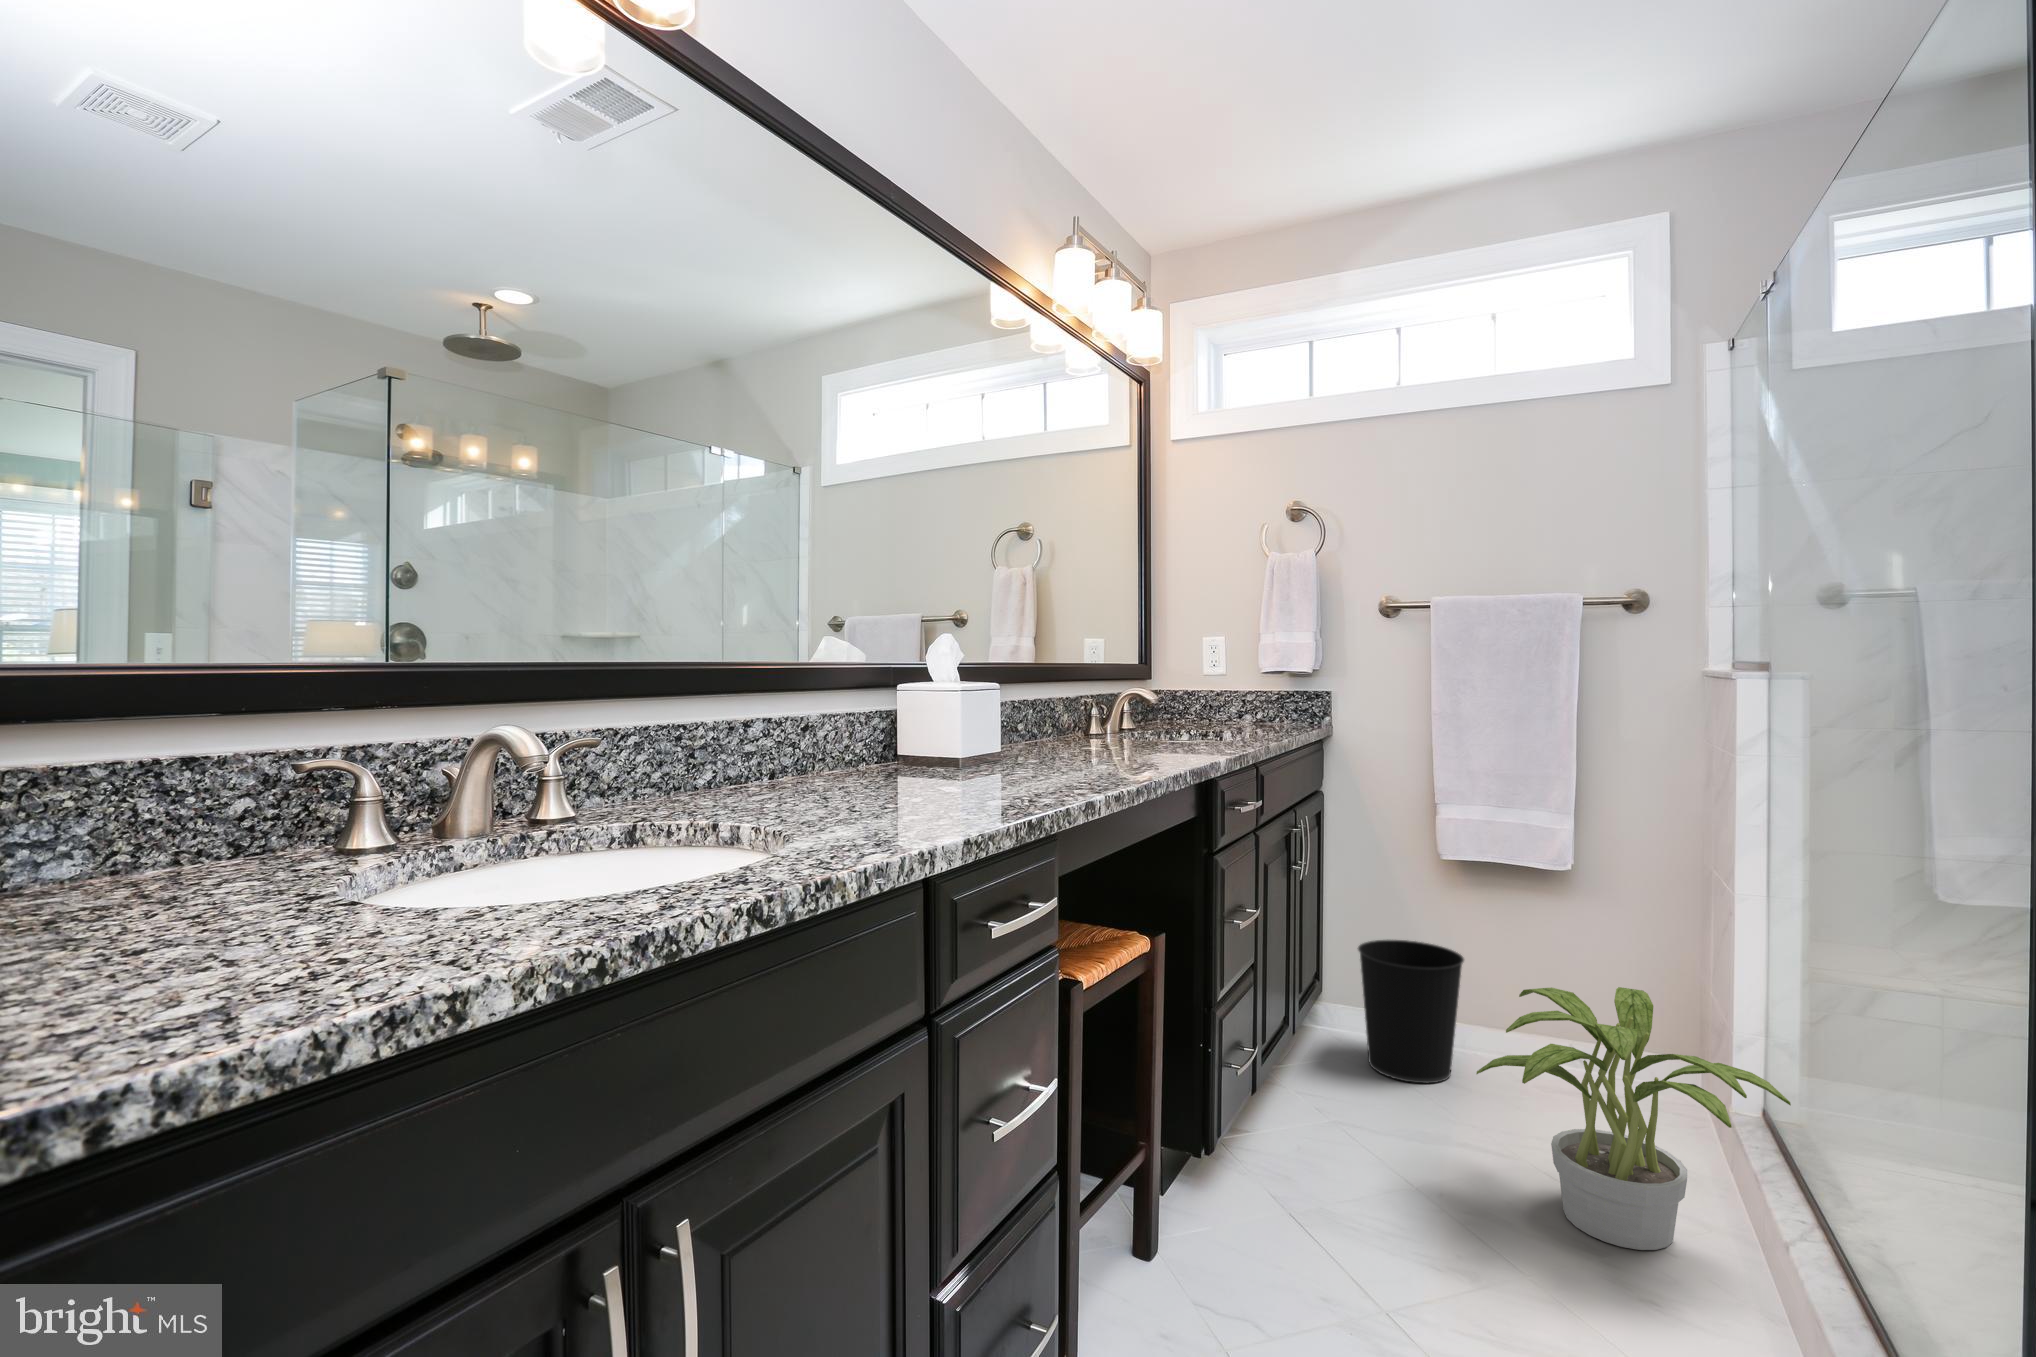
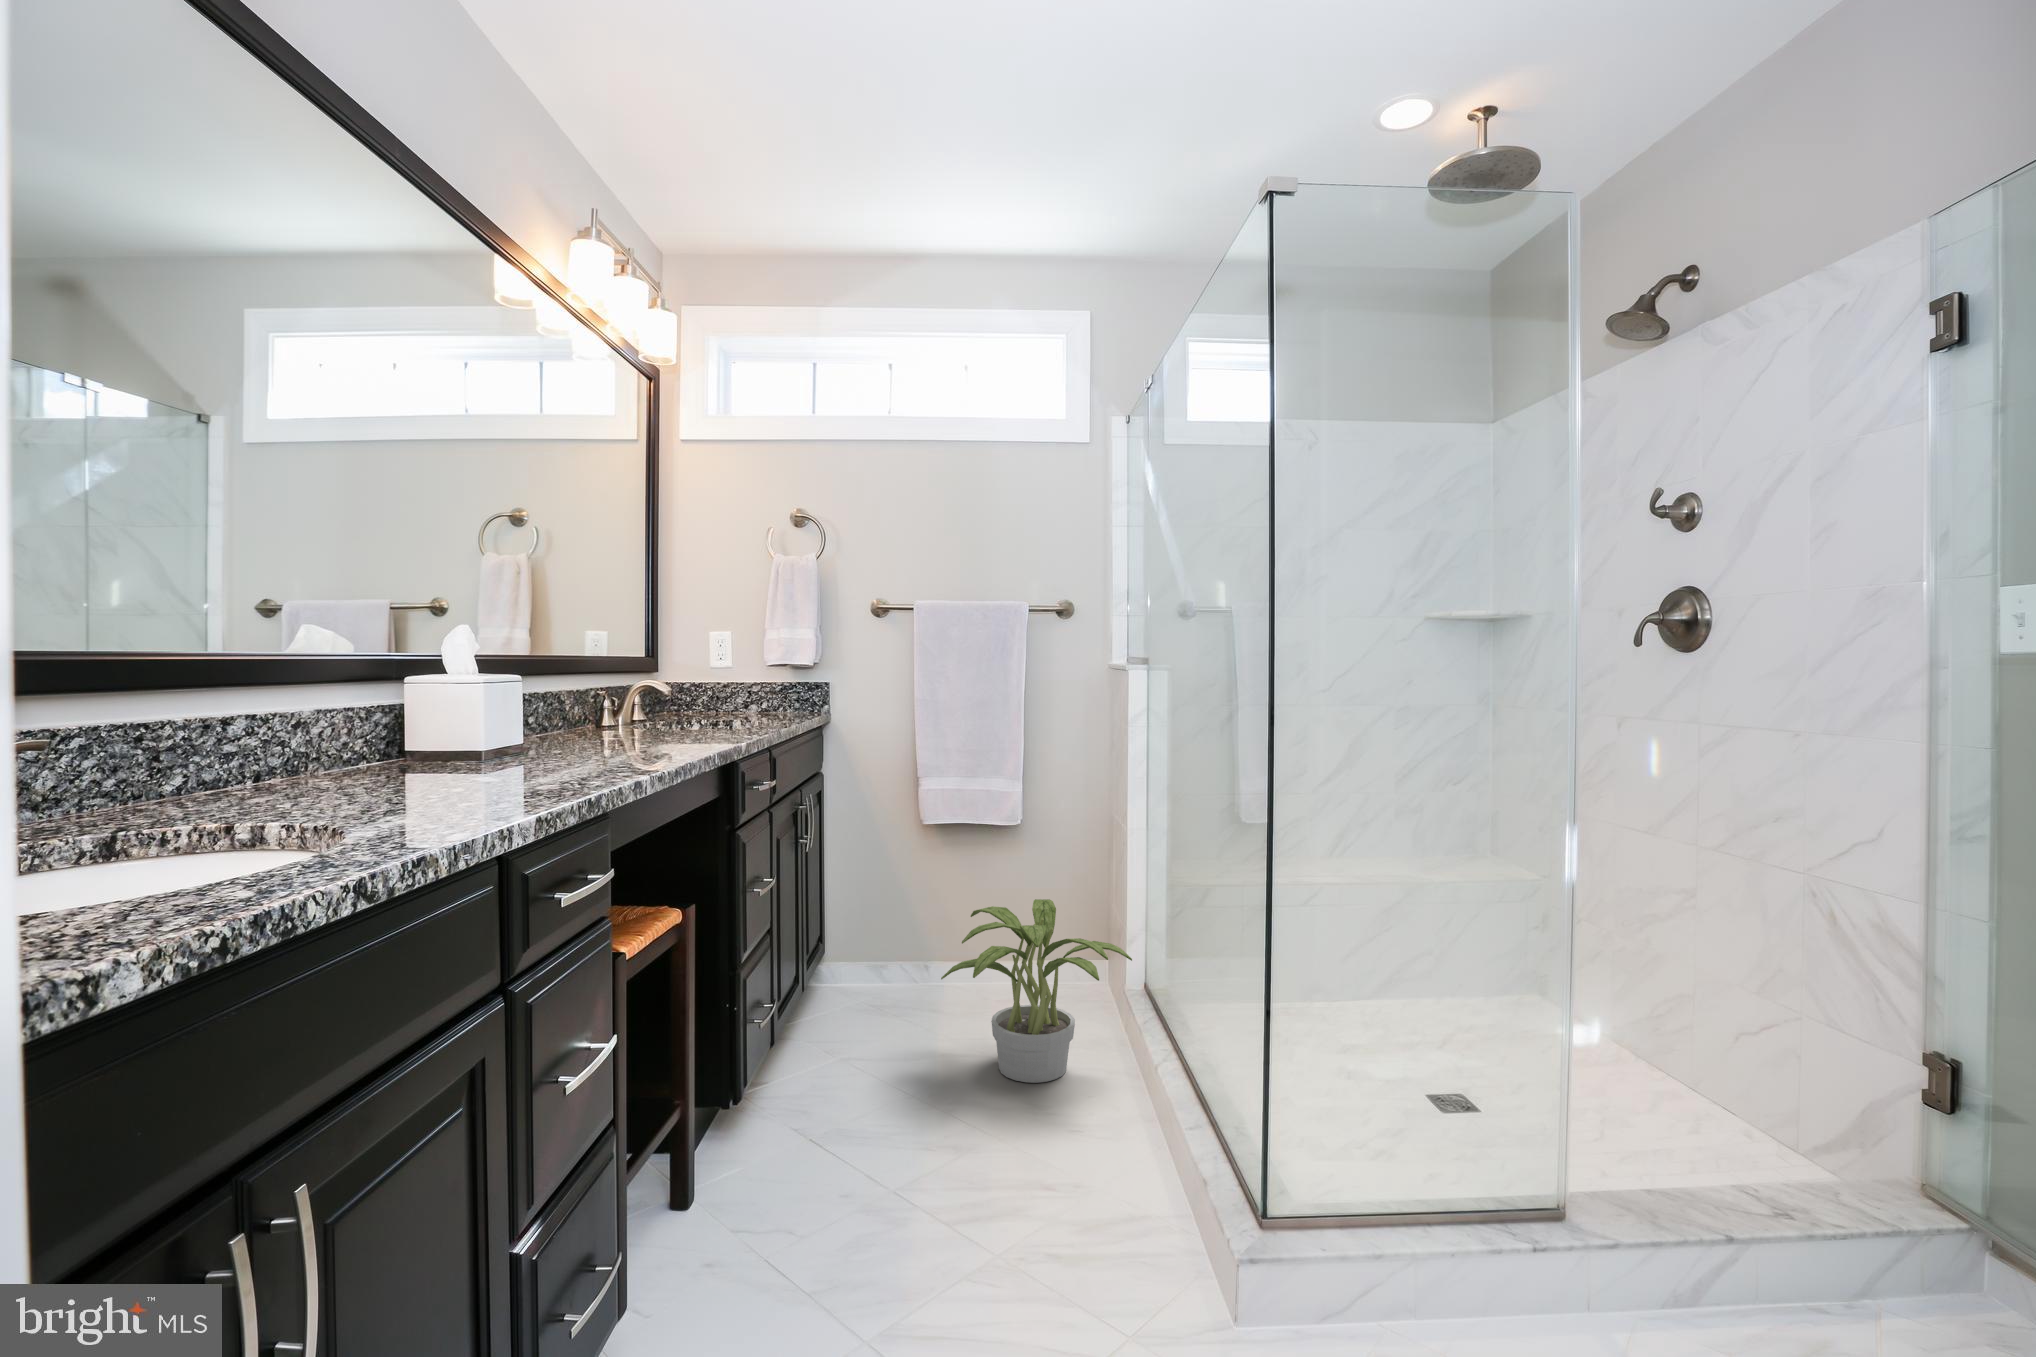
wastebasket: present [1358,940,1464,1083] -> none [850,888,931,1002]

